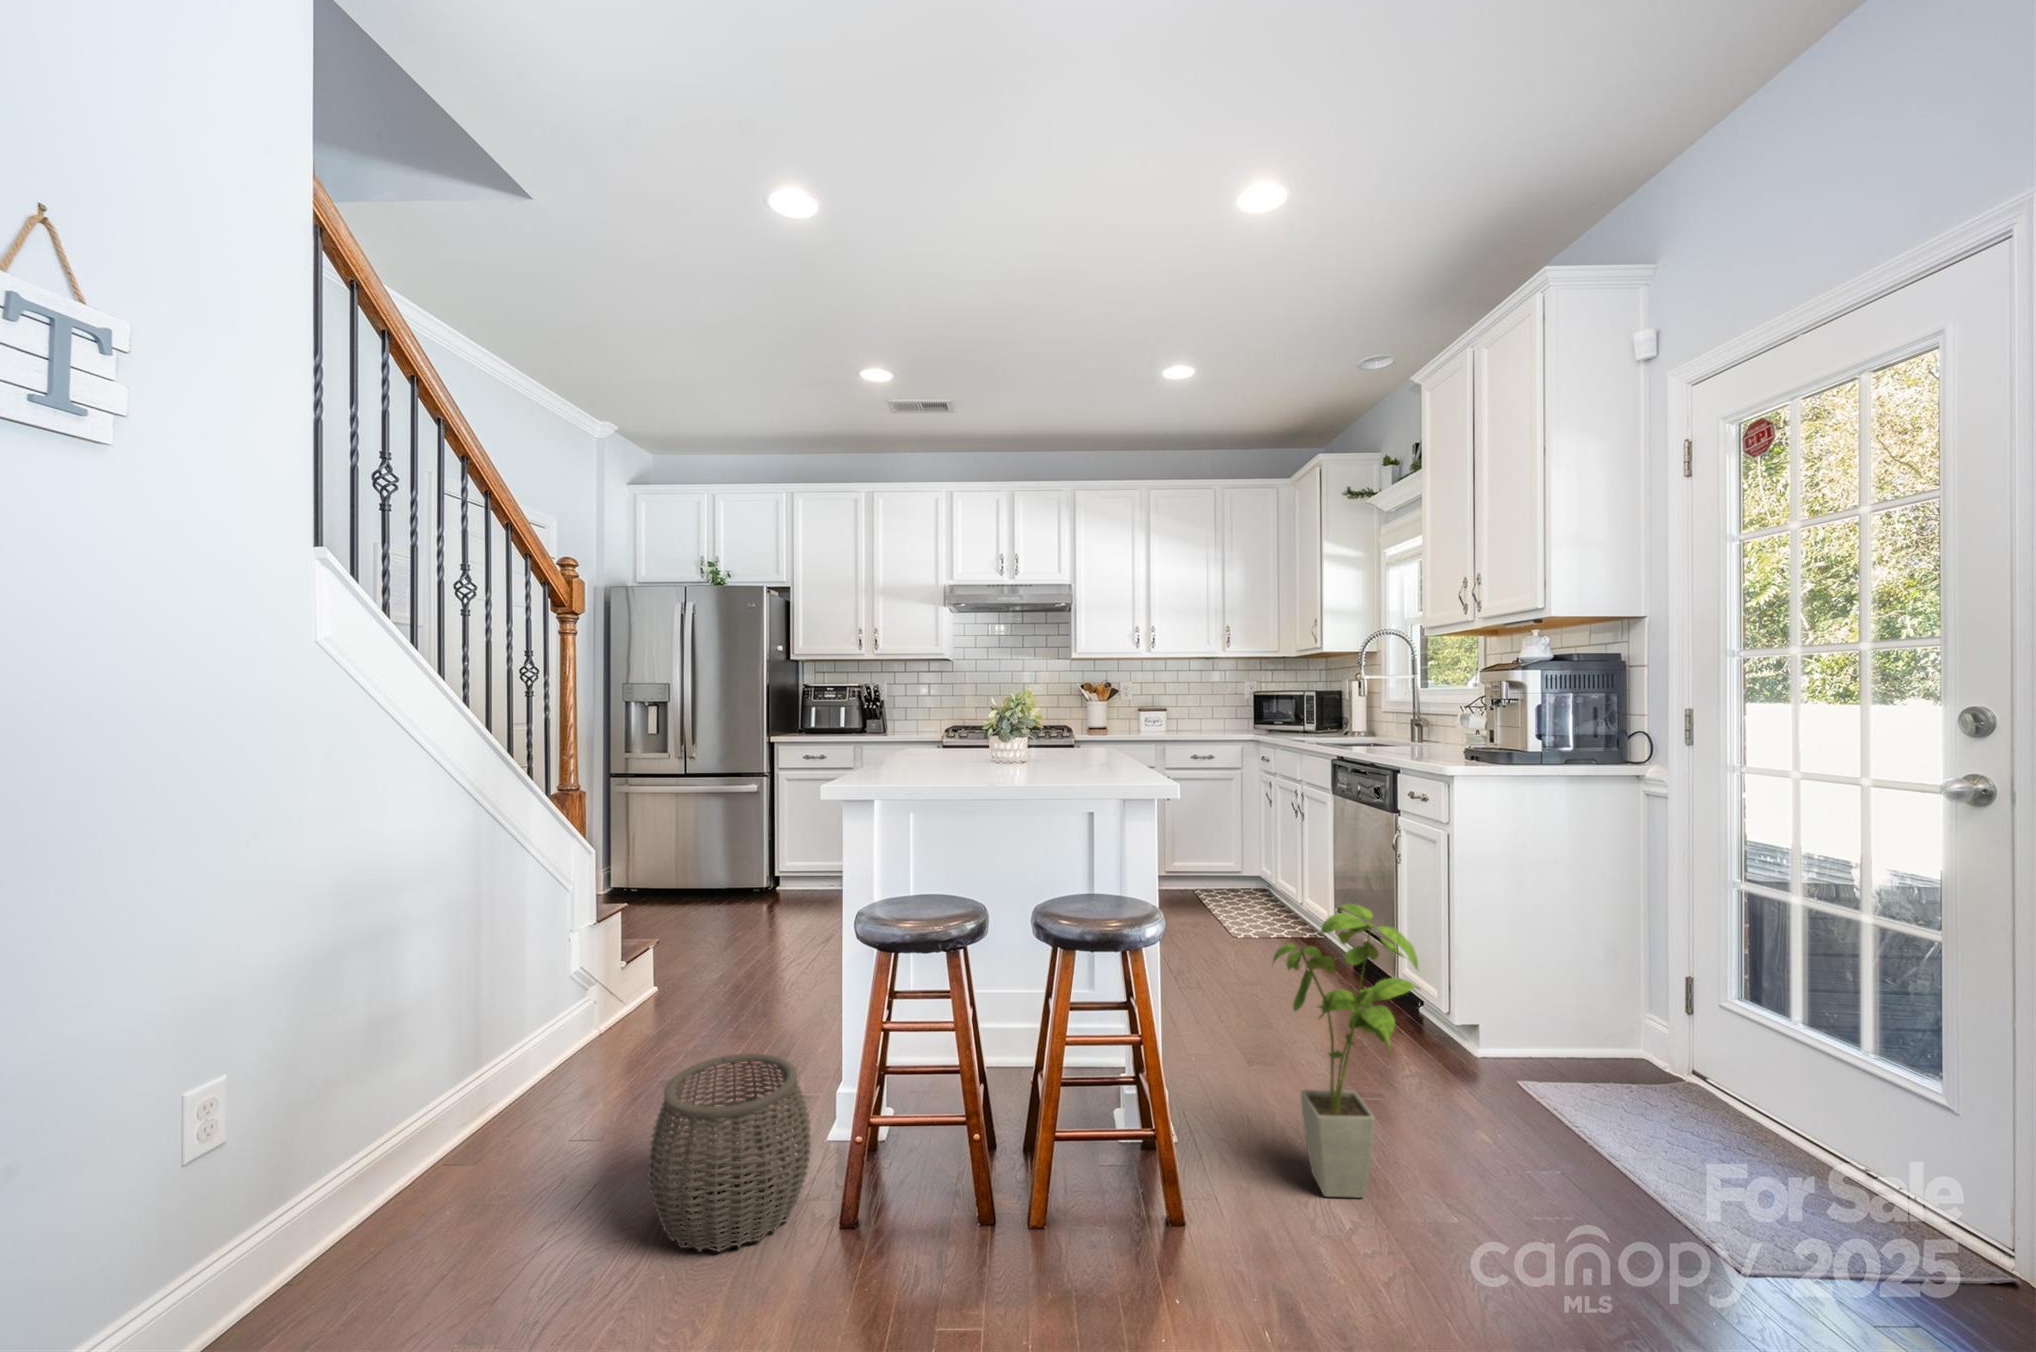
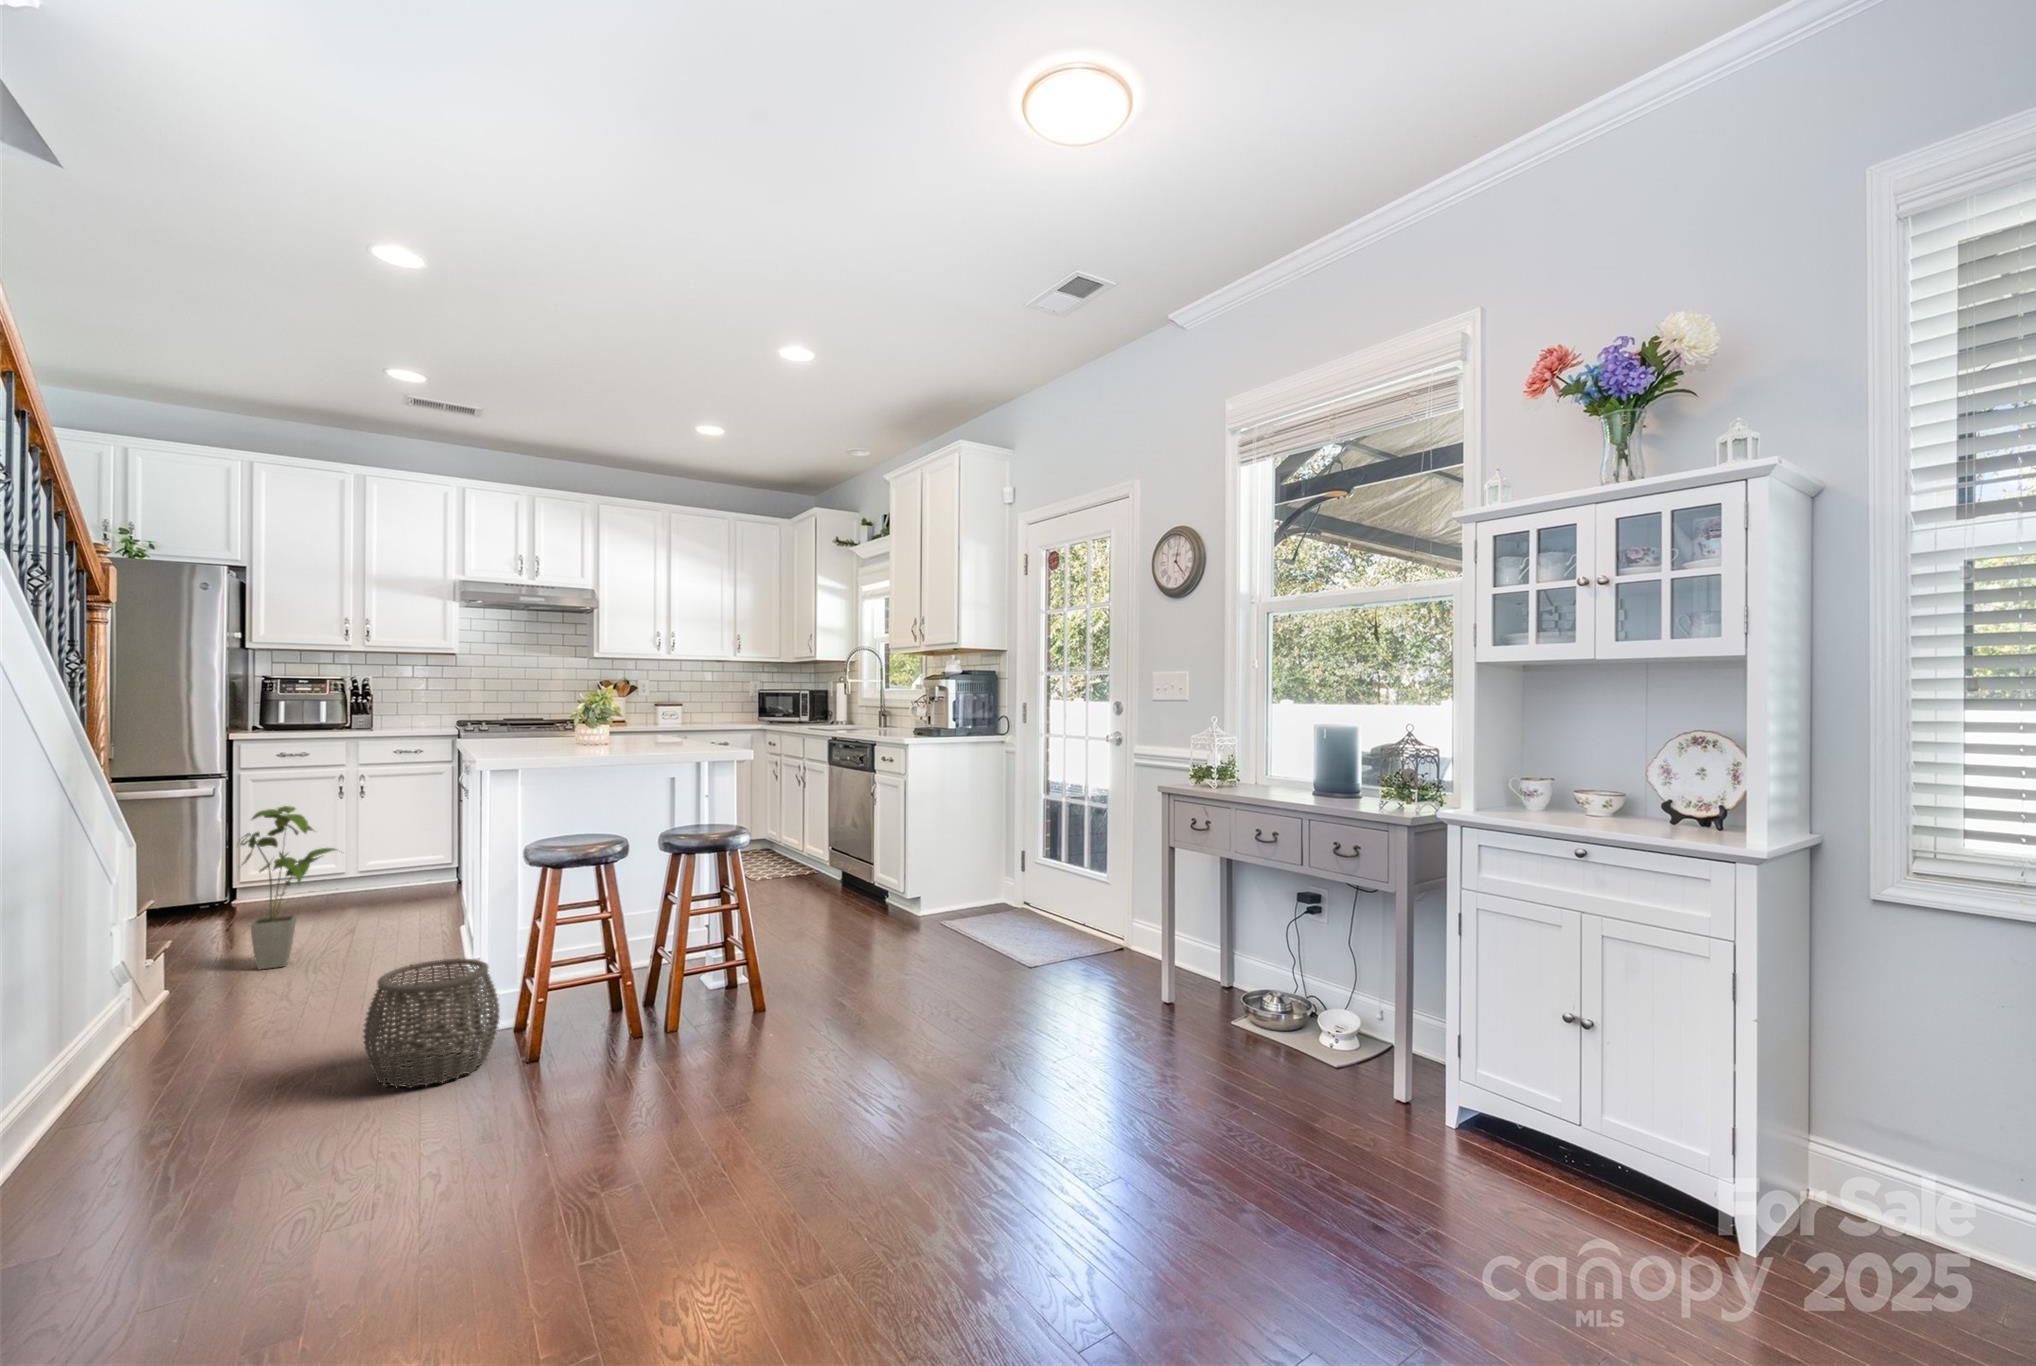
house plant: present [1273,904,1419,1198] -> present [241,806,336,970]

